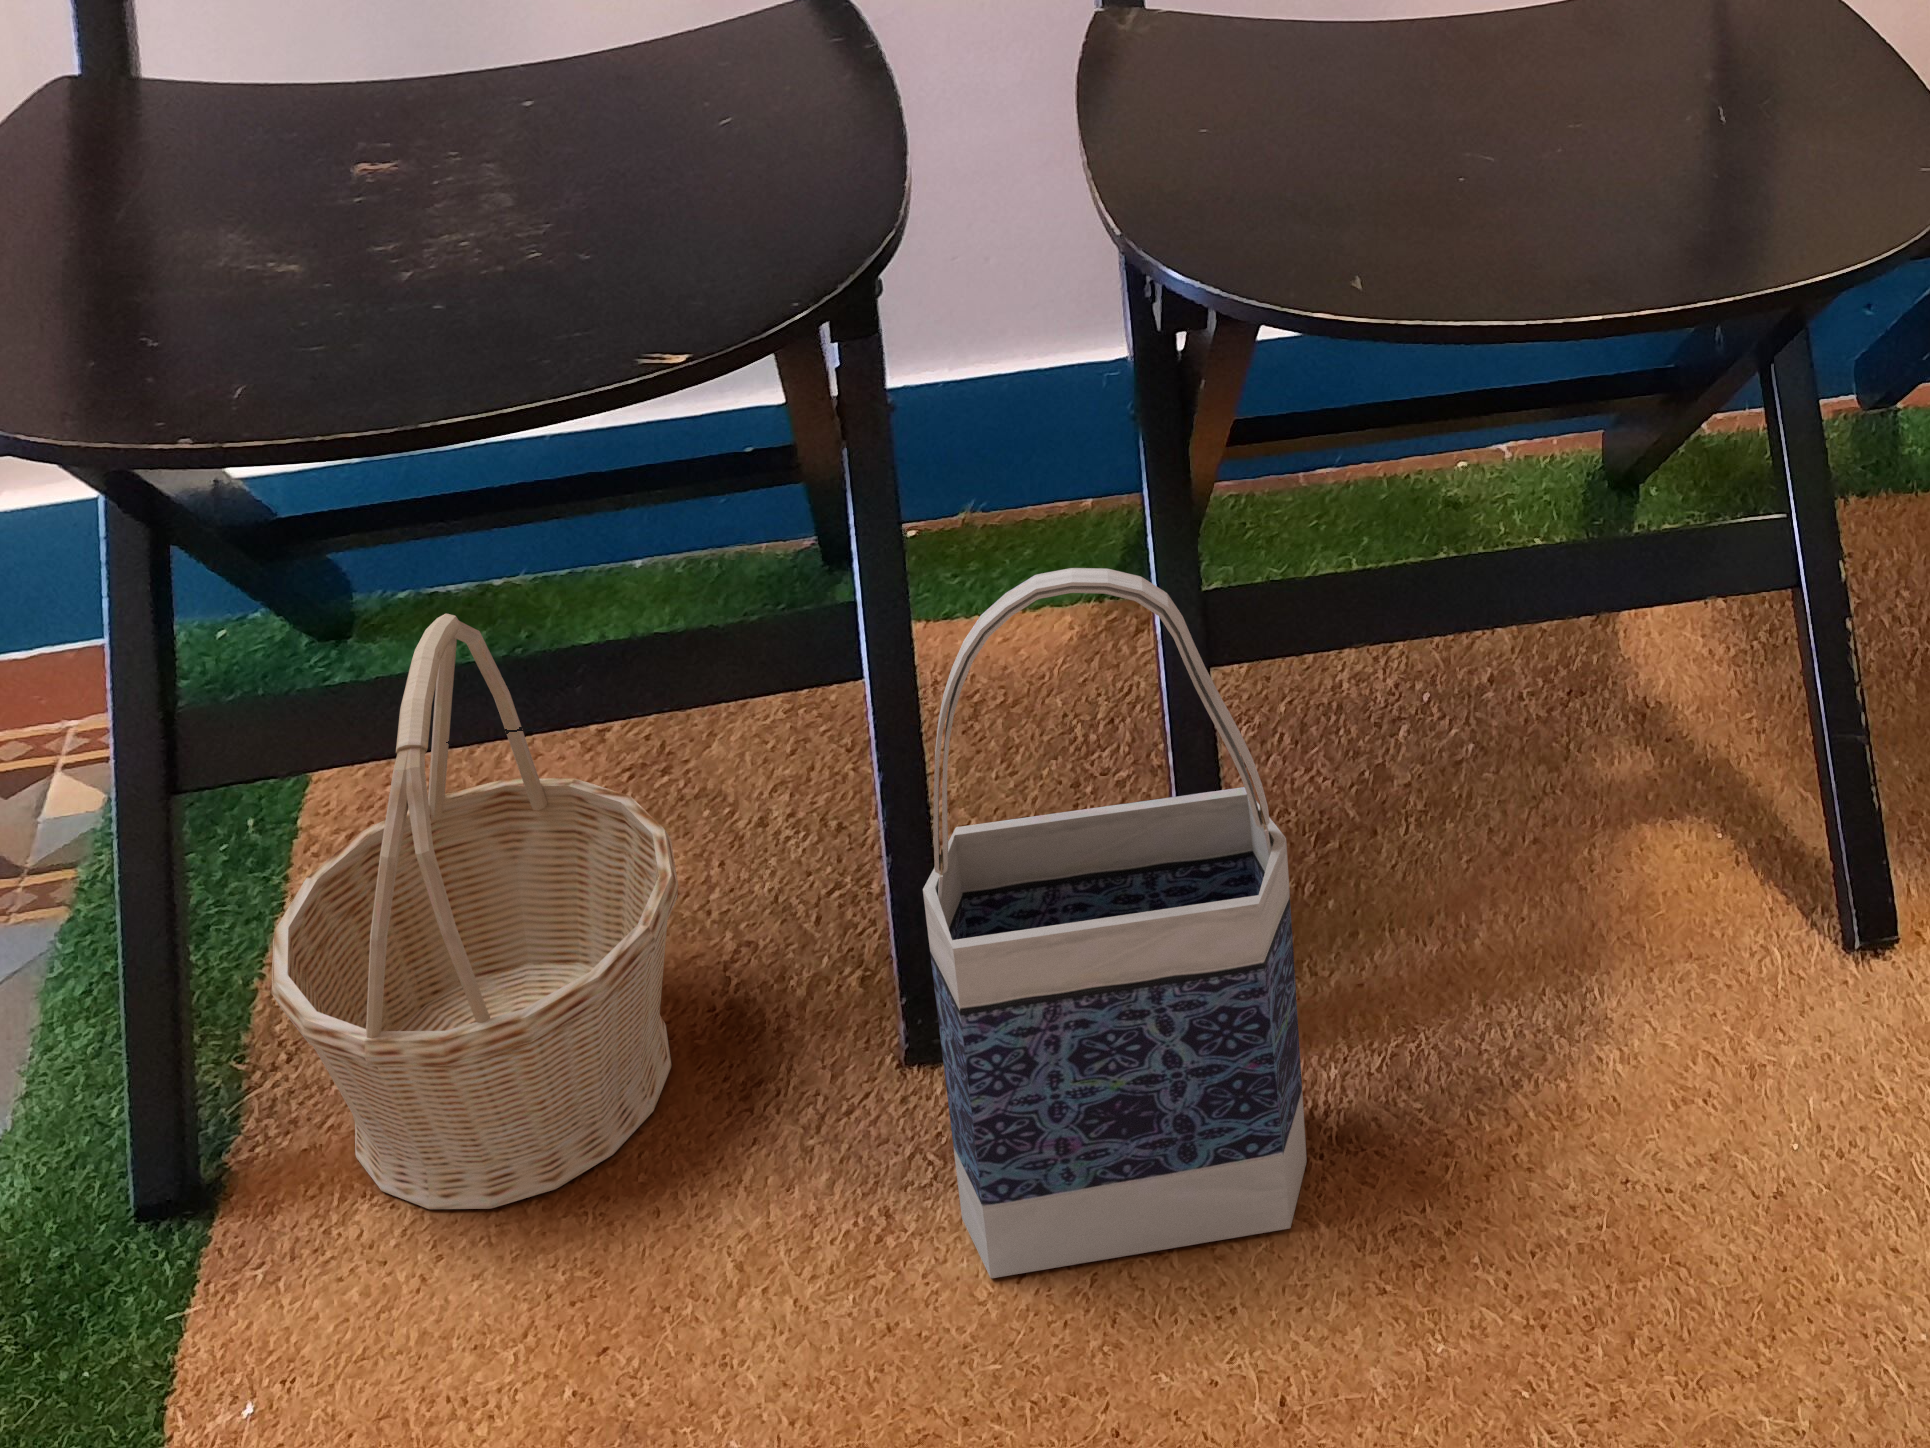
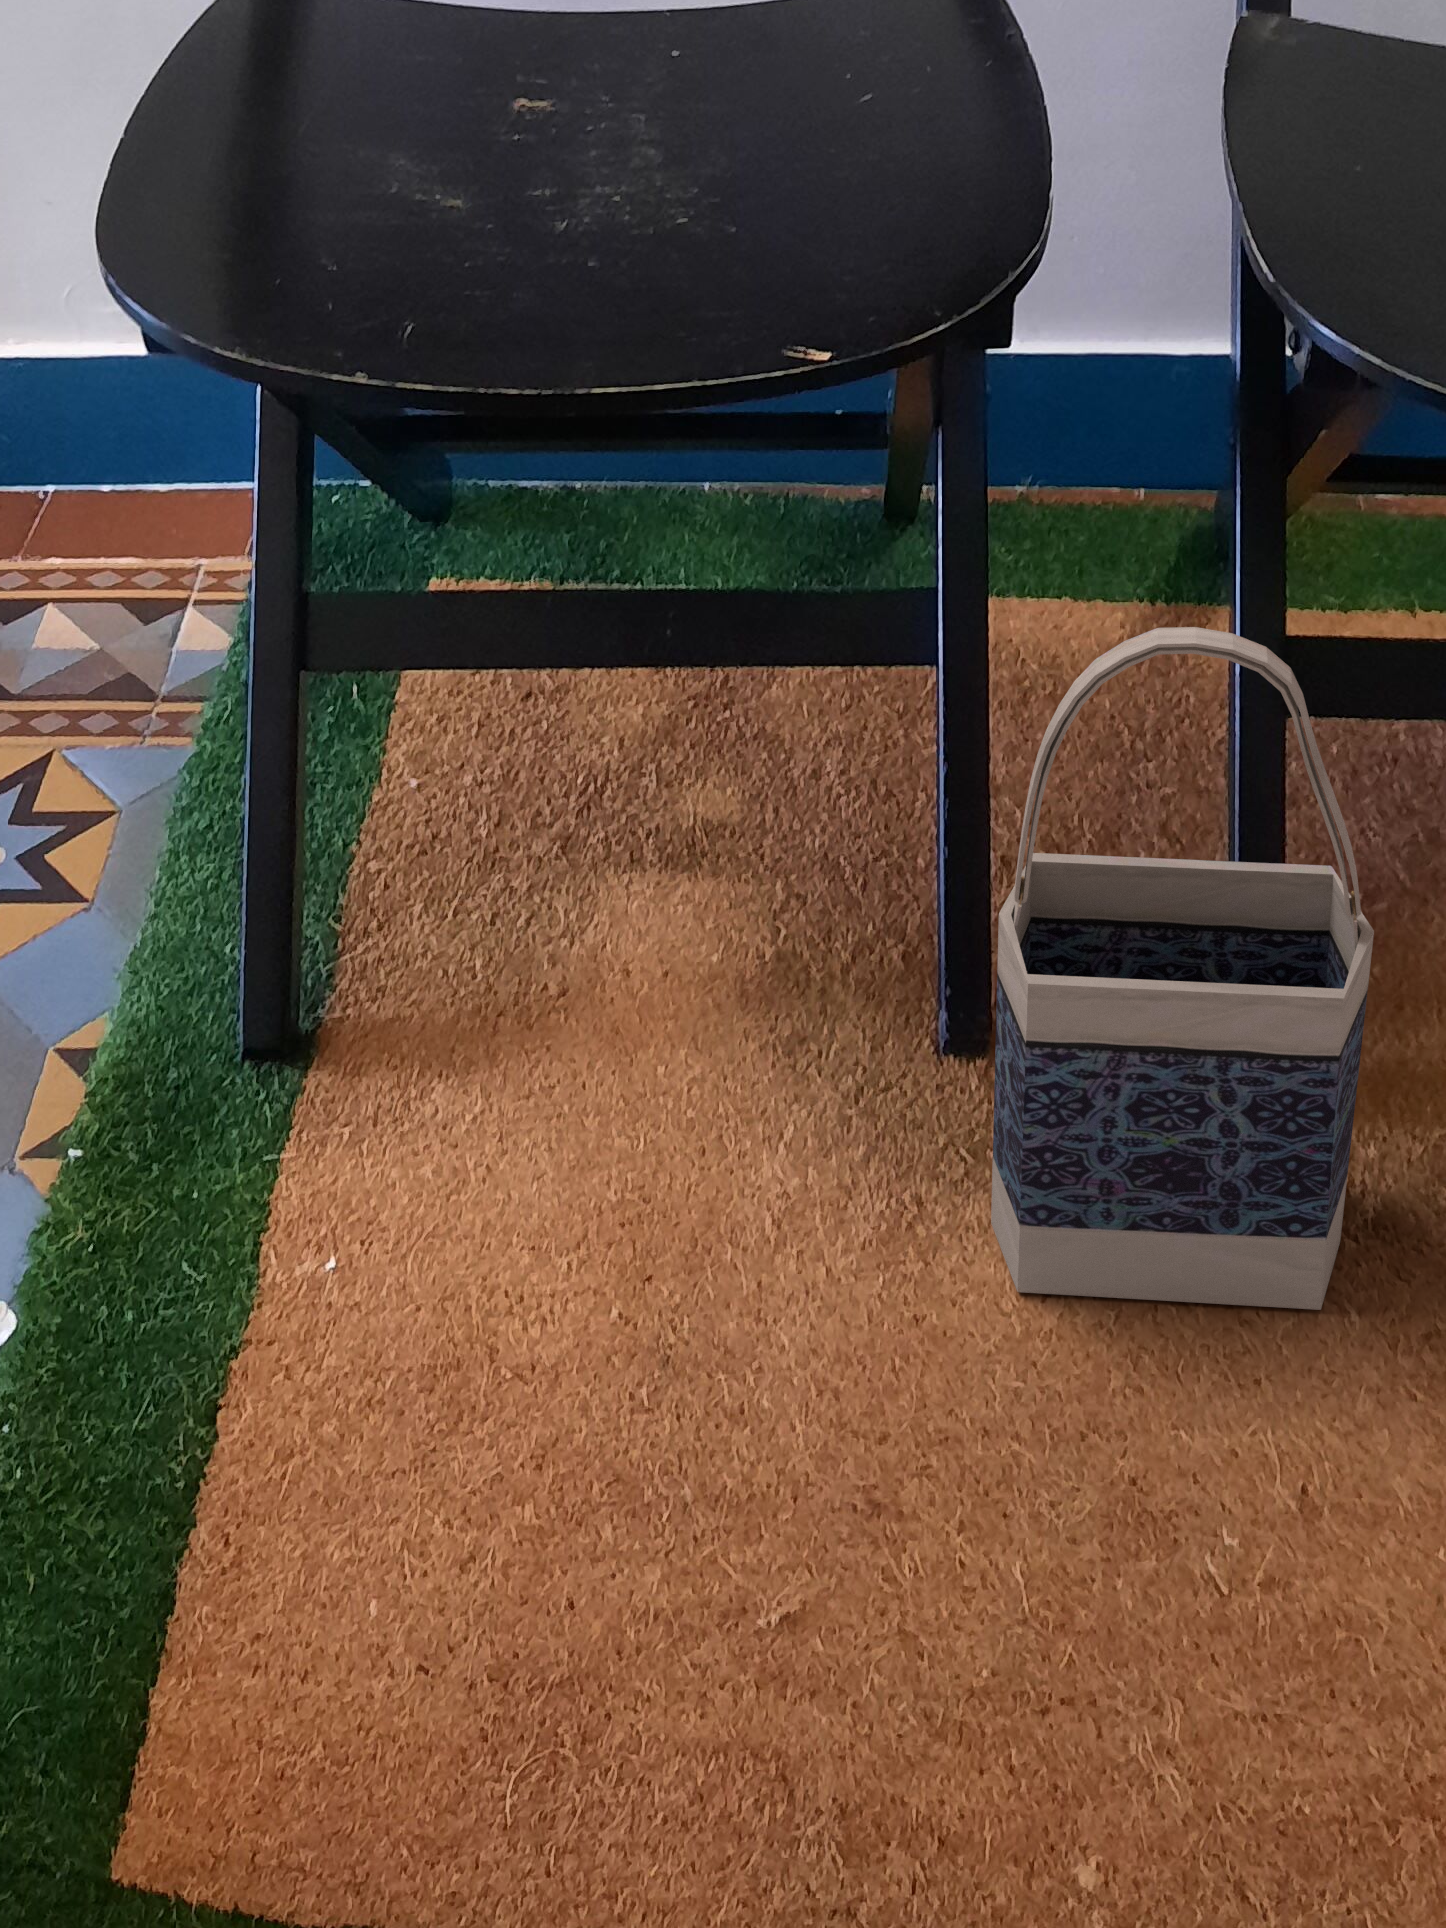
basket: present [271,614,678,1209] -> none [377,549,747,1113]

